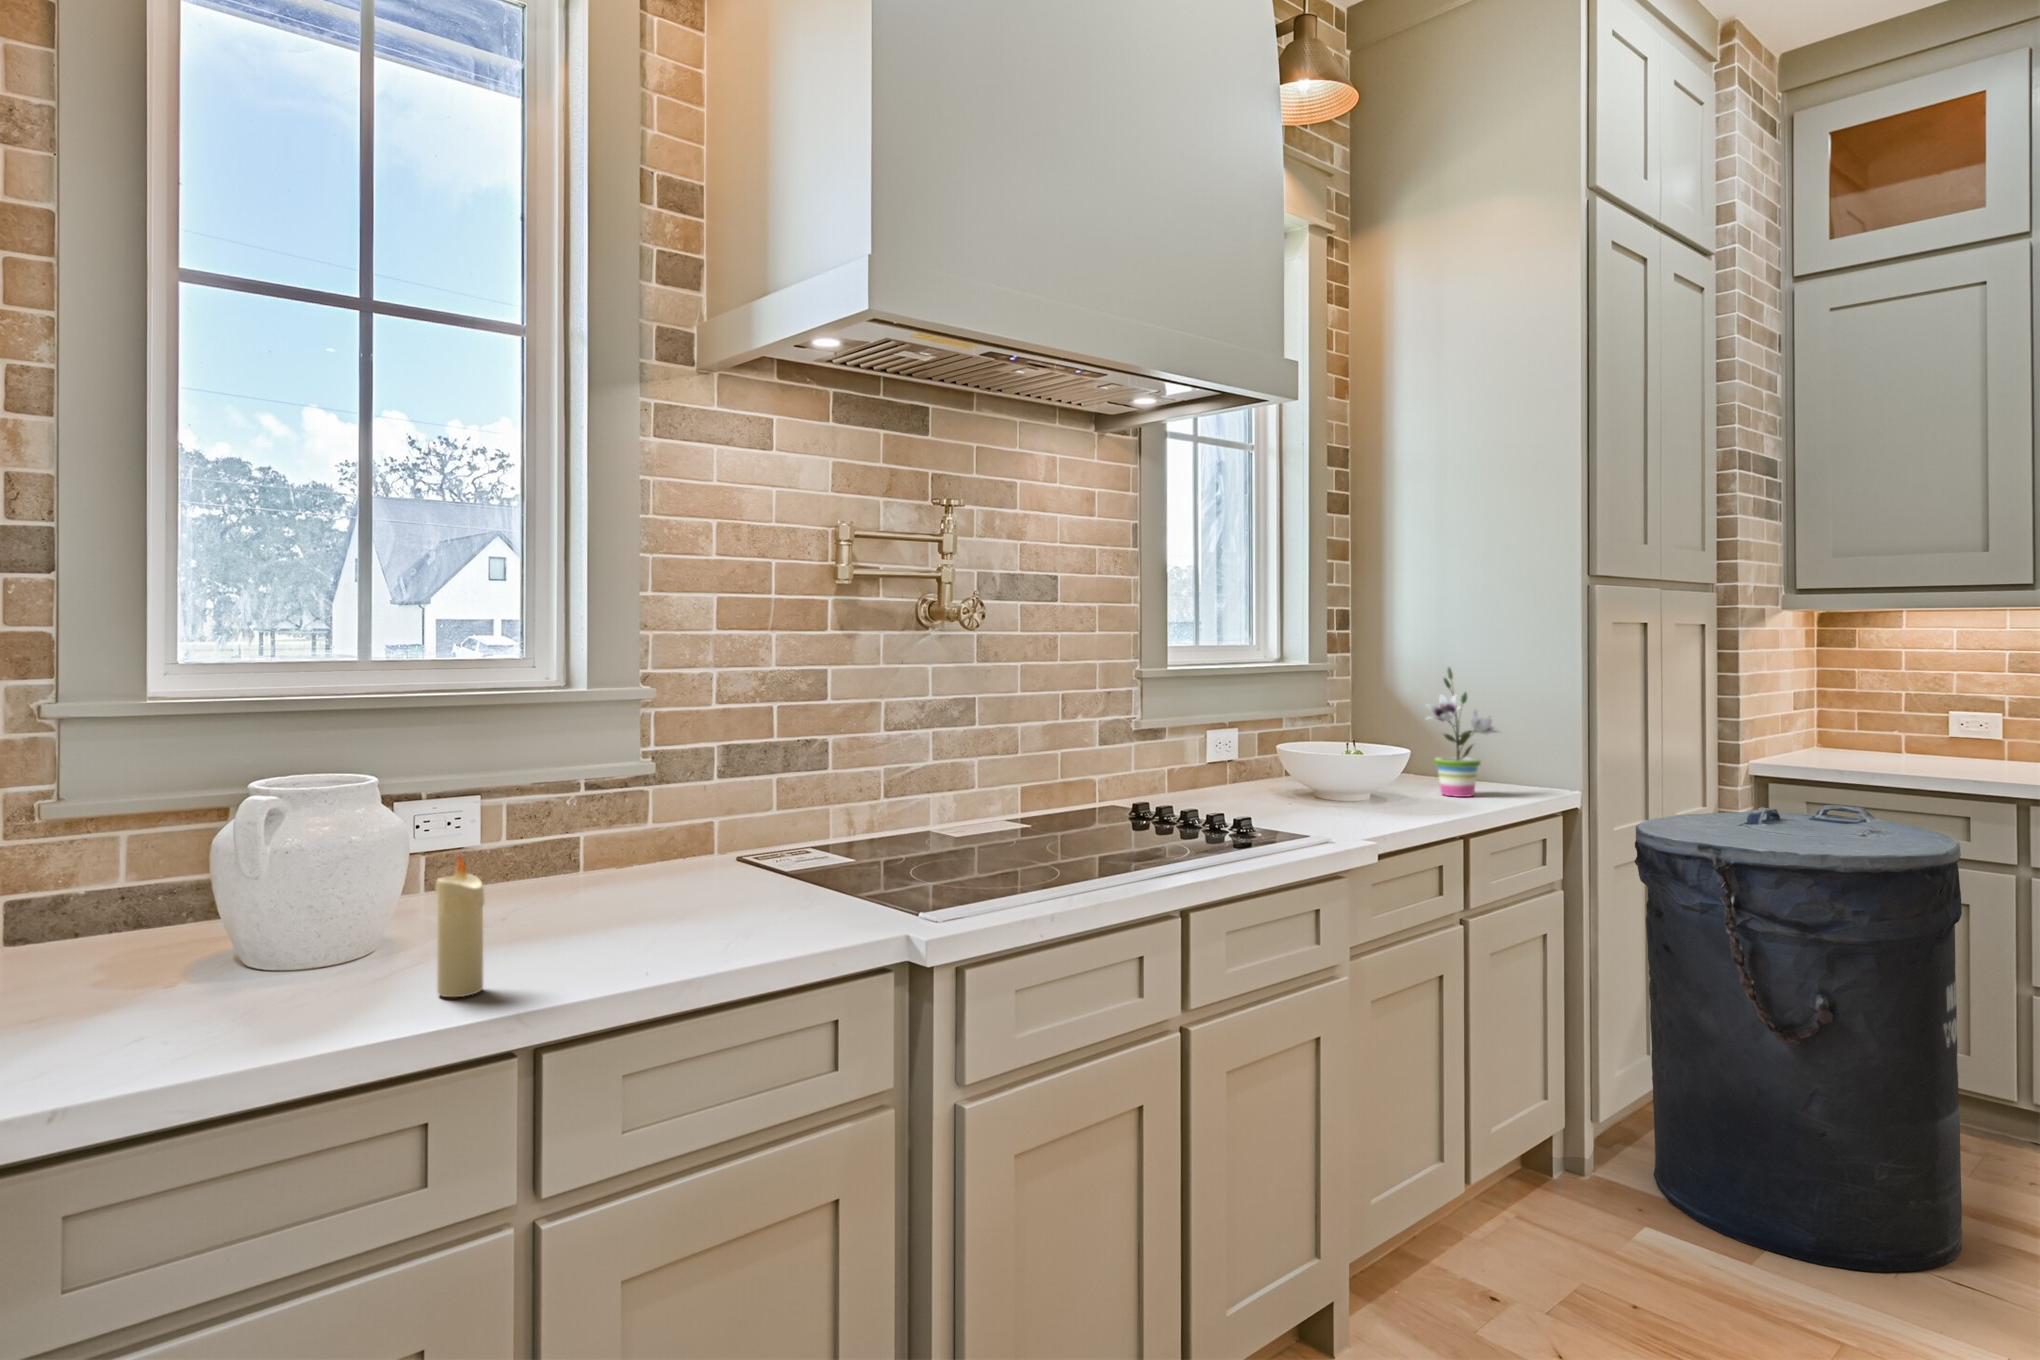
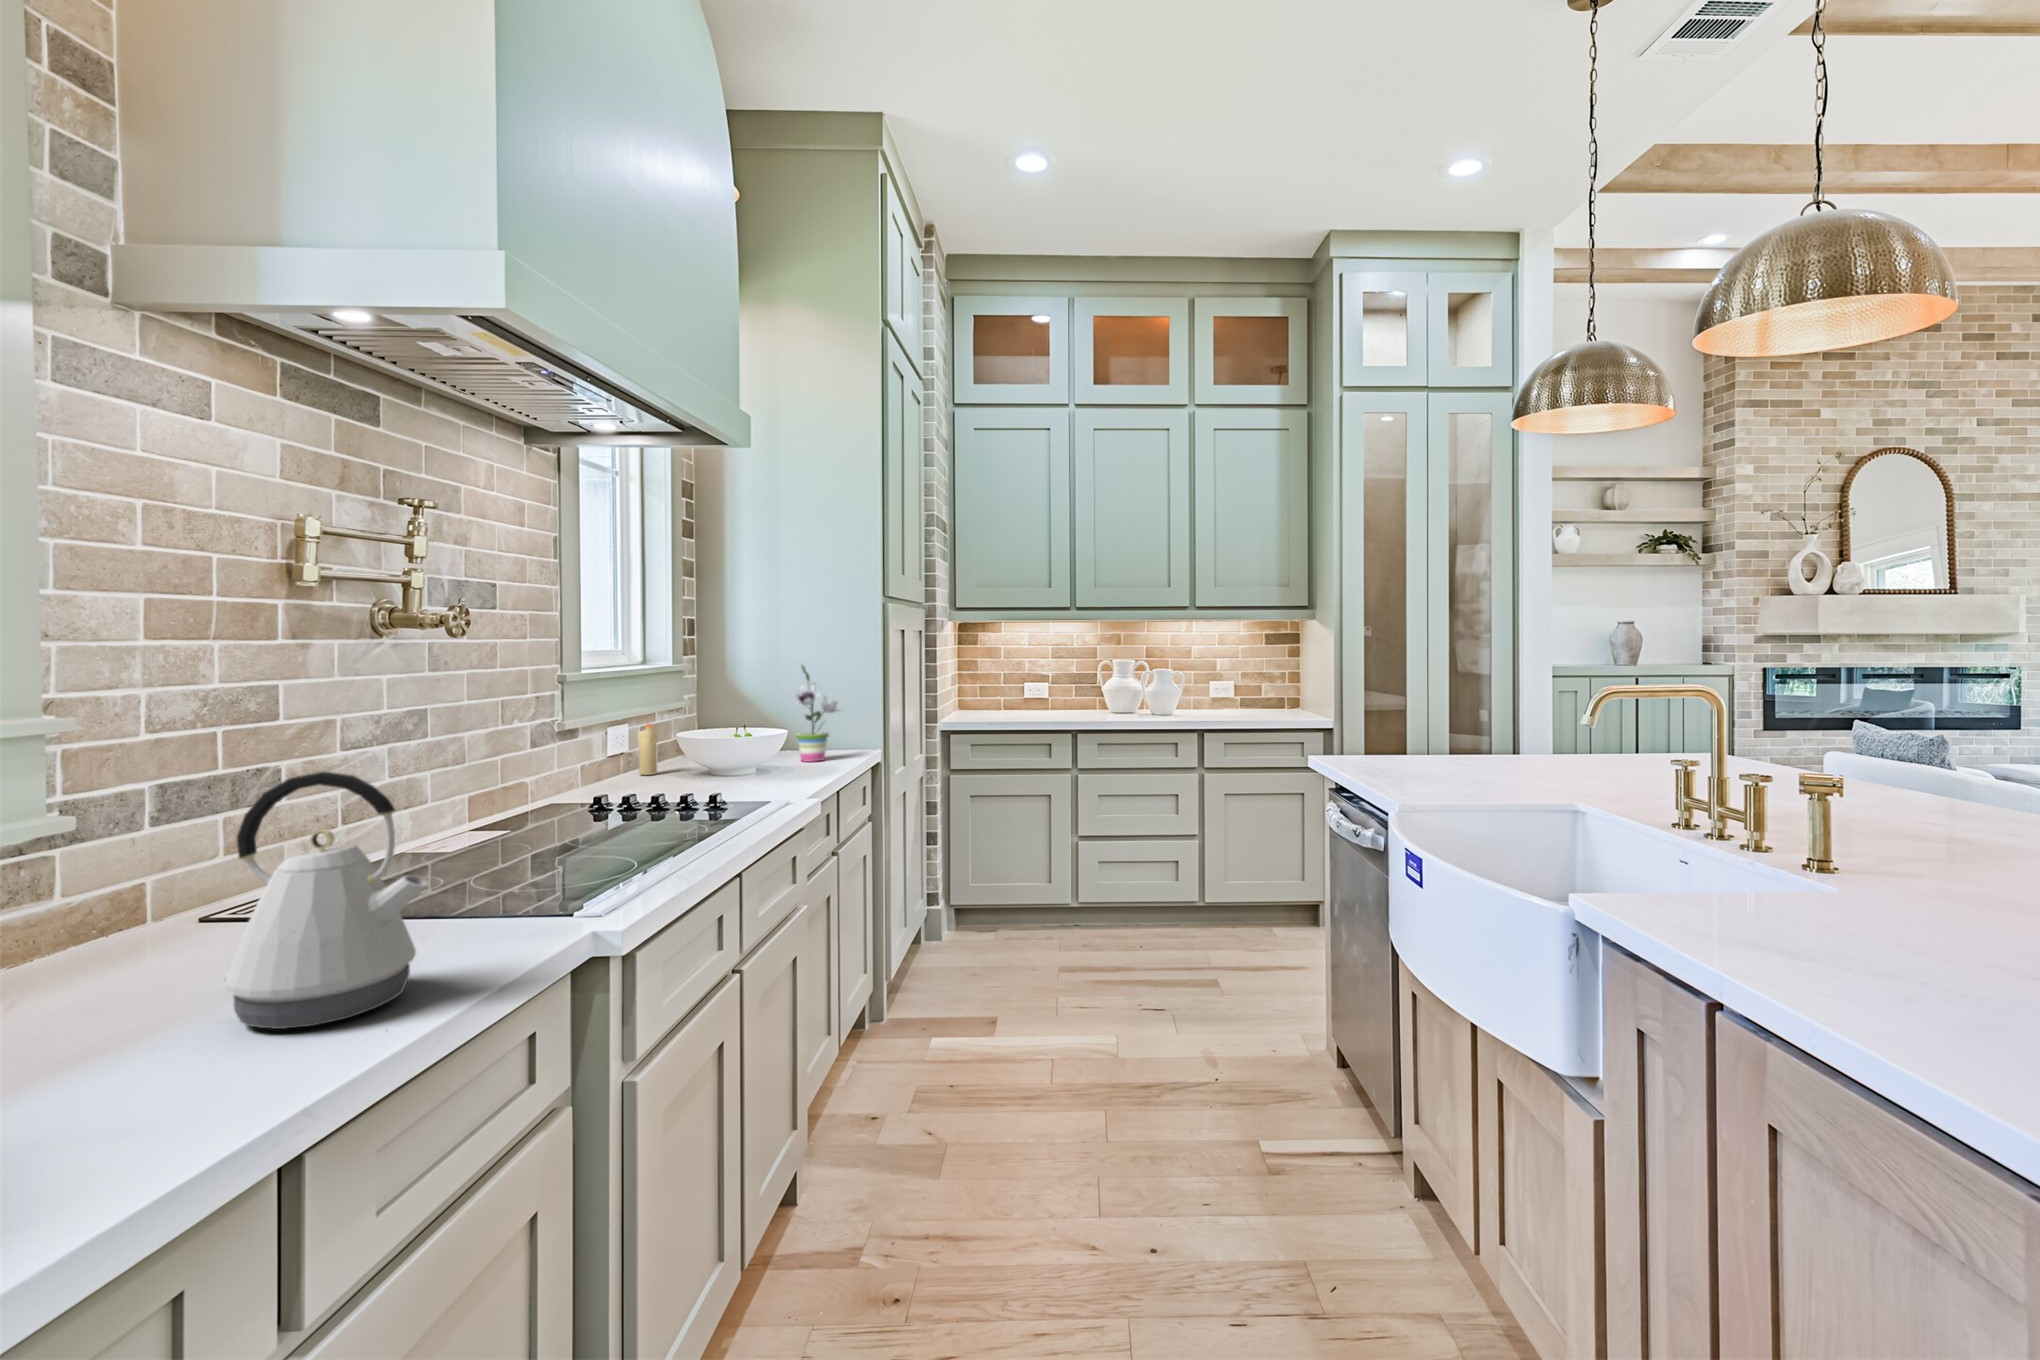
kettle: none [608,741,736,949] -> present [225,772,428,1029]
trash can: present [1635,805,1962,1272] -> none [908,743,1079,1026]
candle: present [435,855,485,997] -> present [638,724,657,775]

